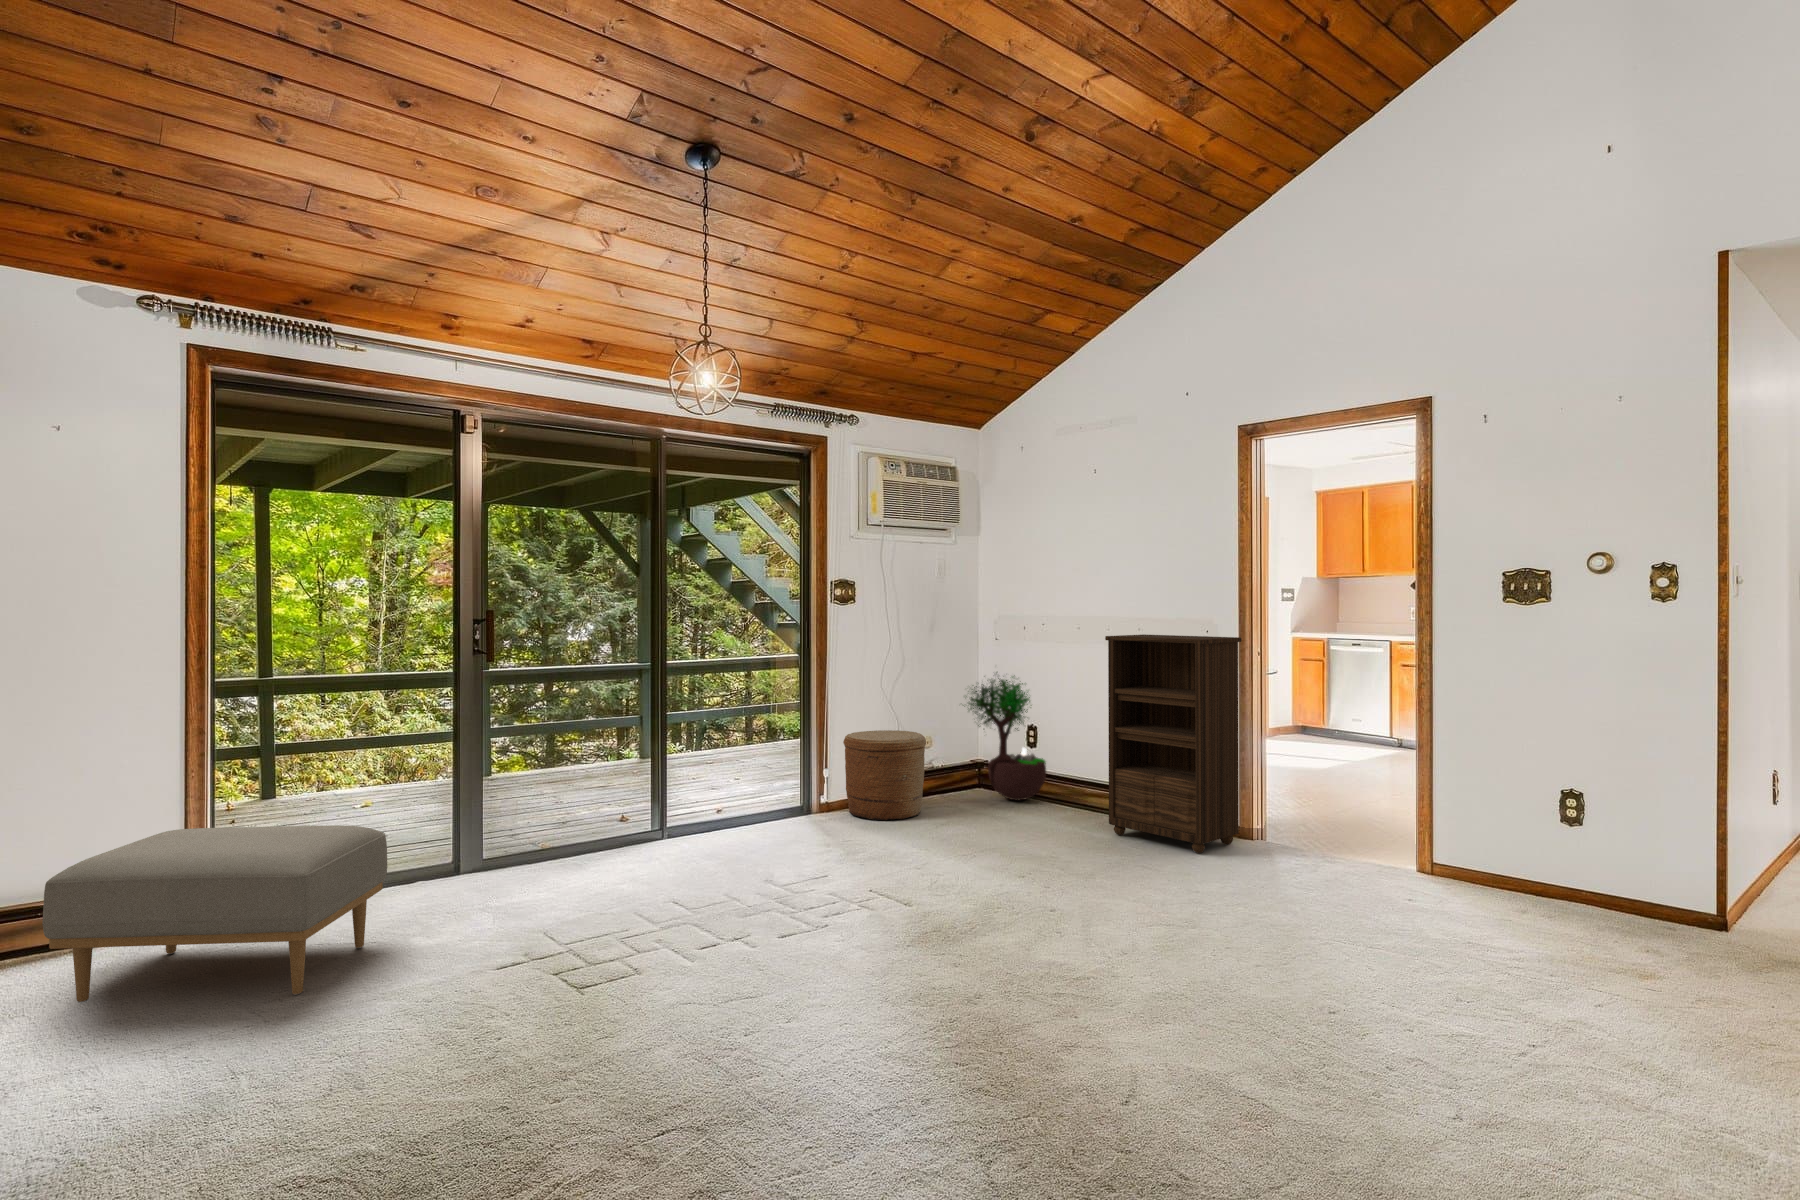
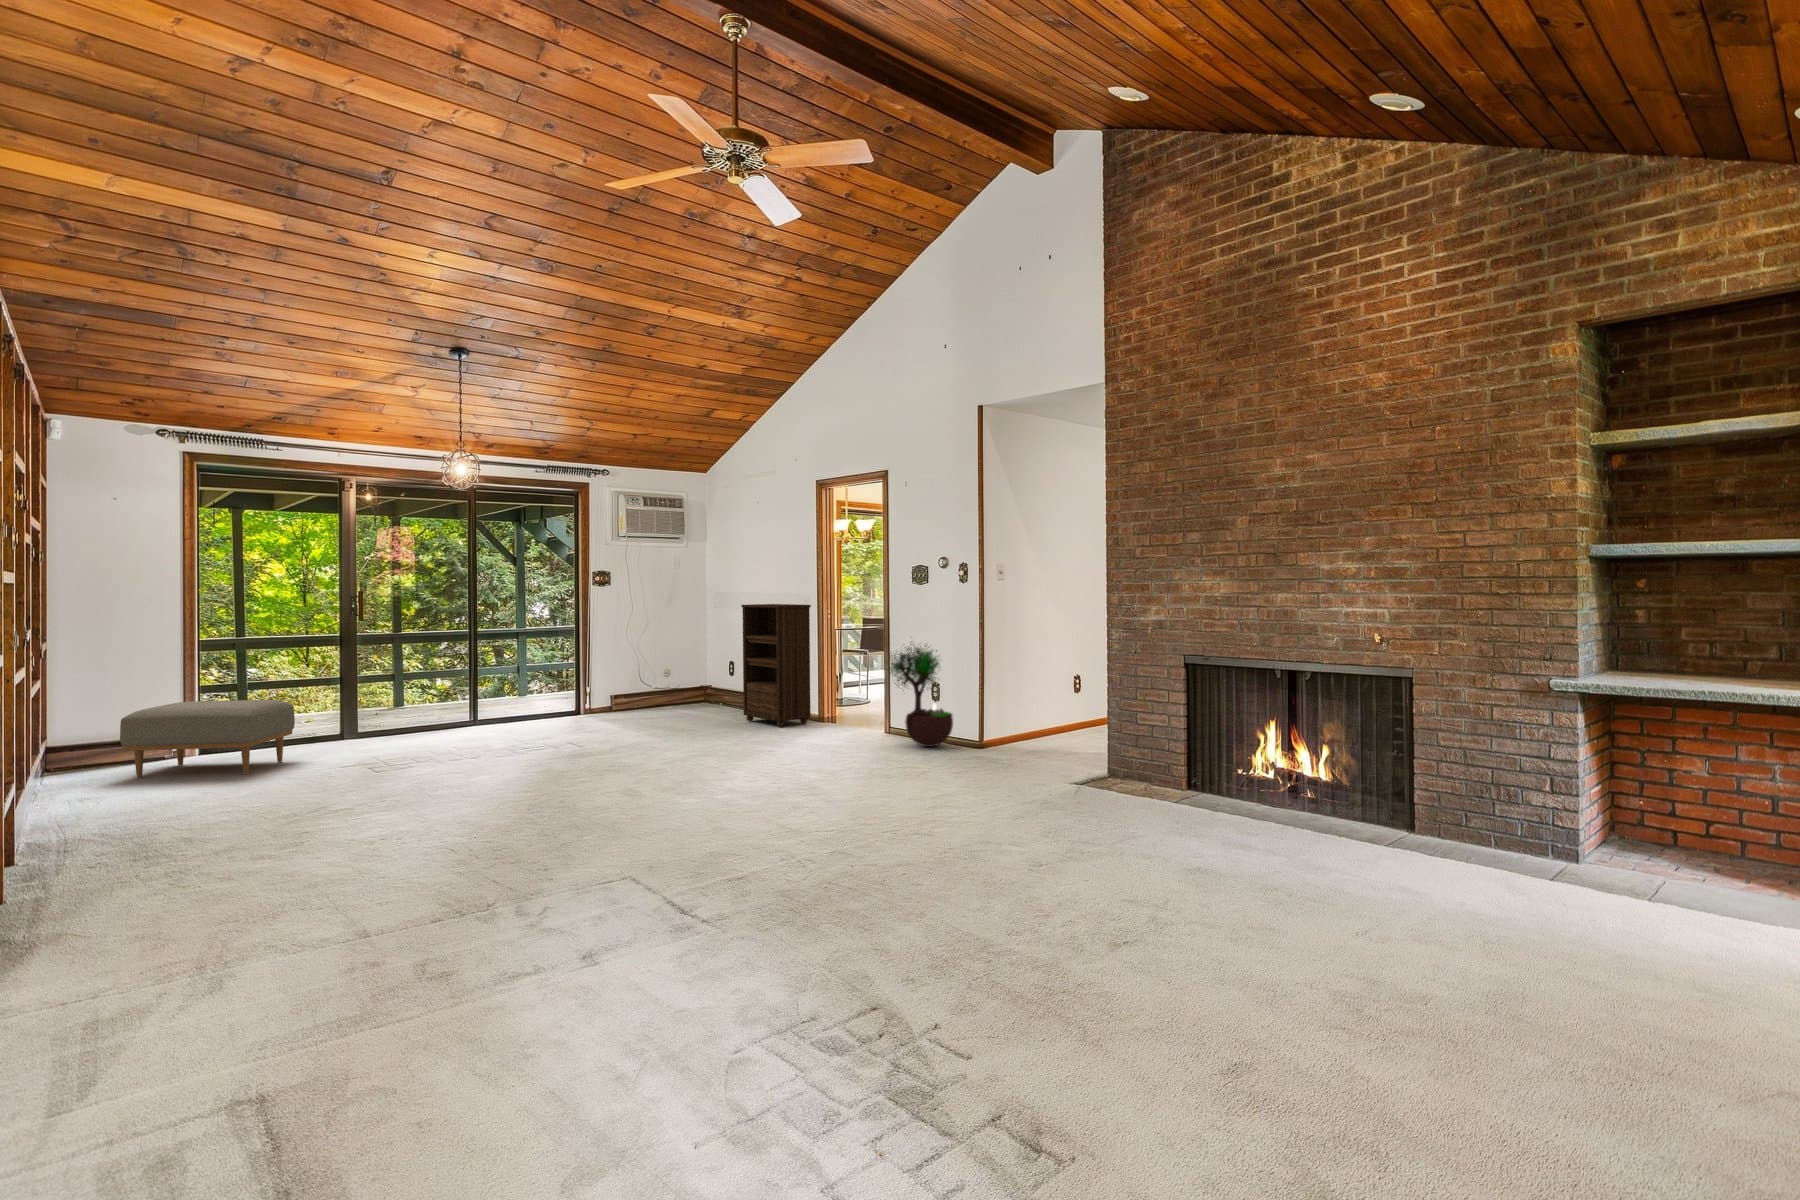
potted tree: present [968,672,1046,800] -> present [885,645,953,747]
woven basket: present [843,730,926,821] -> none [598,665,650,718]

